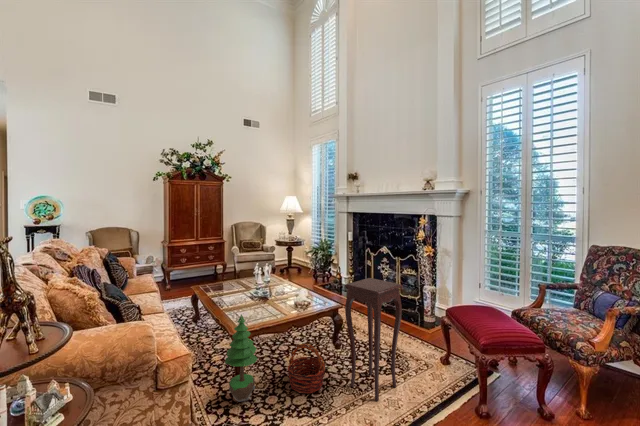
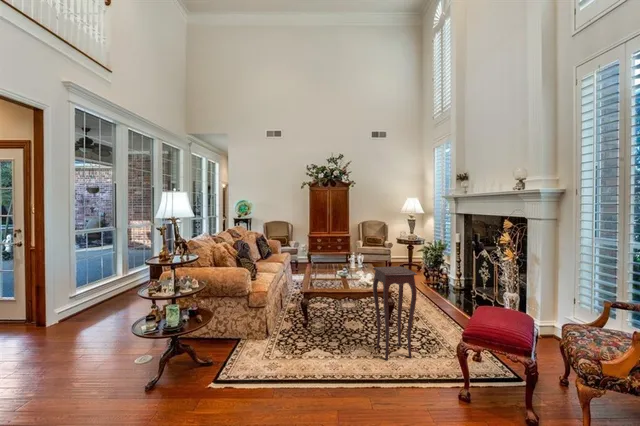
potted tree: present [225,314,258,402] -> none [291,277,312,335]
basket: present [287,344,325,393] -> none [333,308,361,343]

